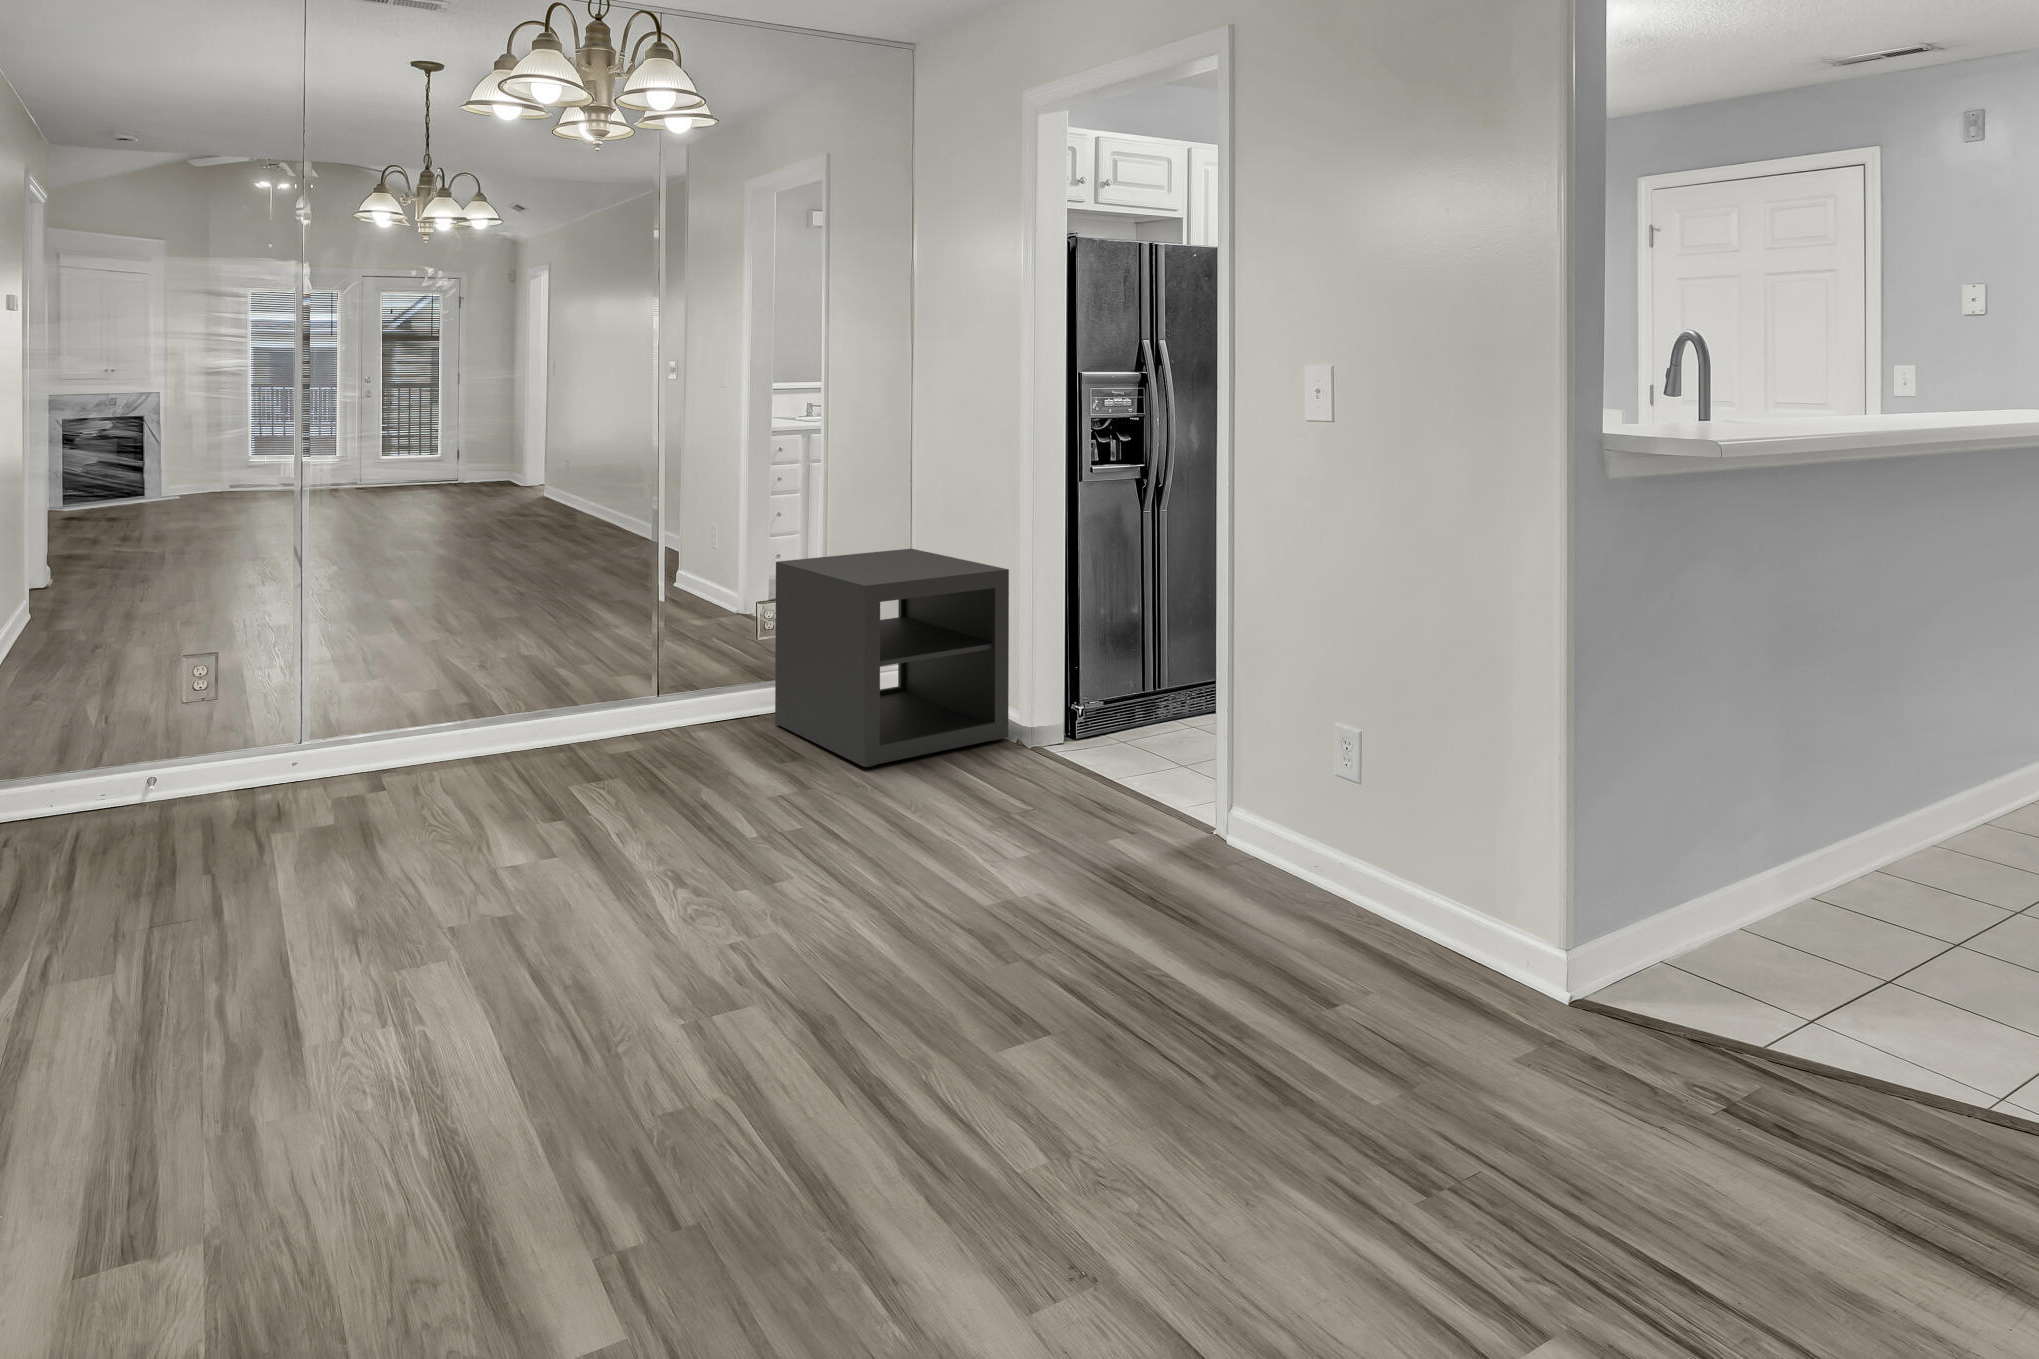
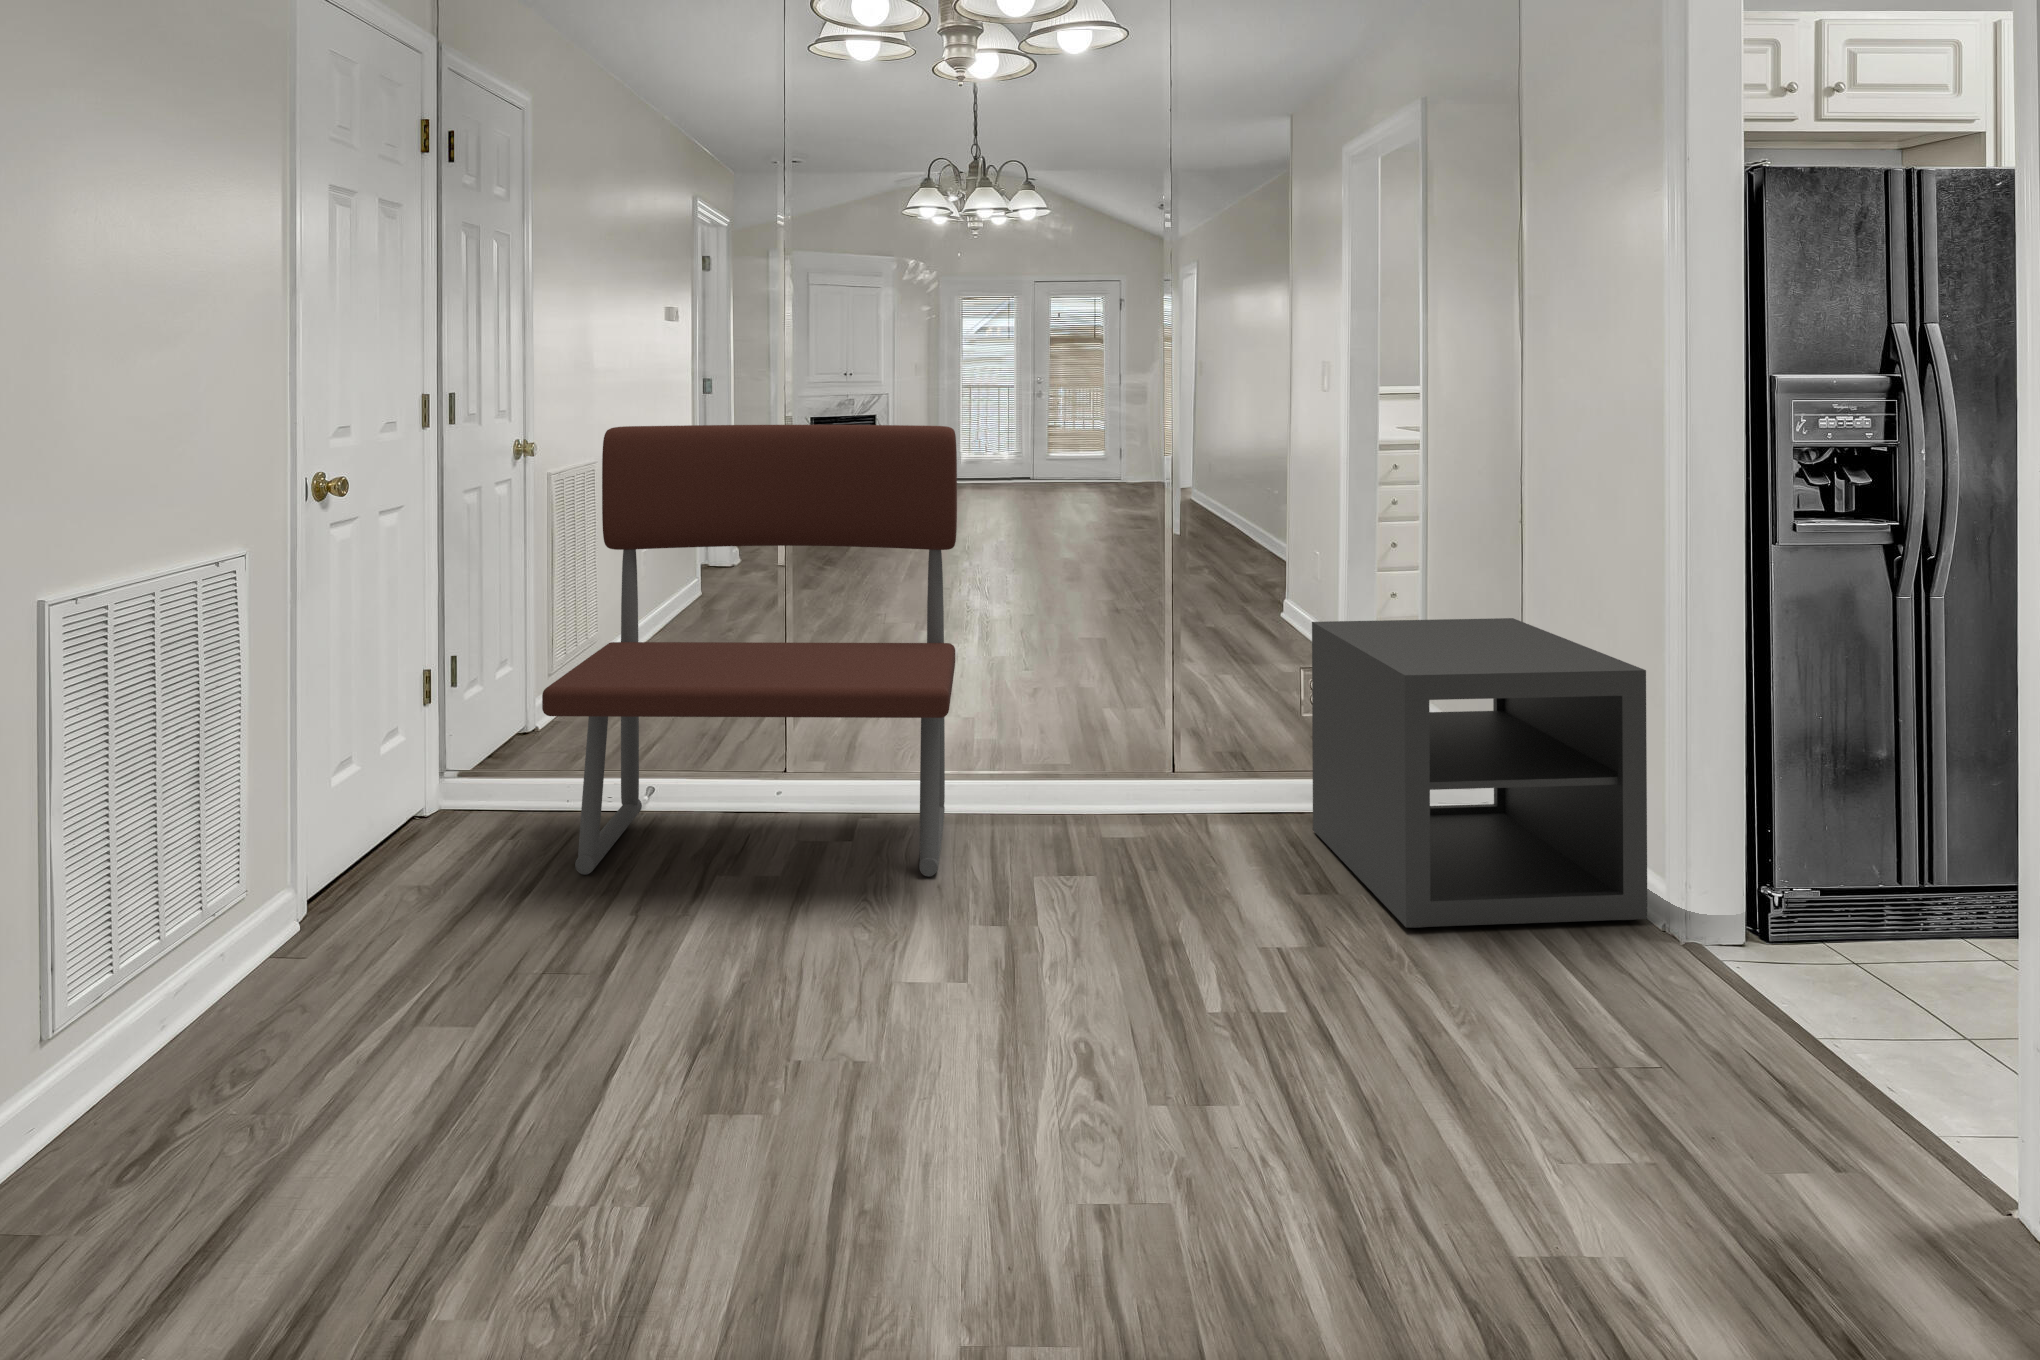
bench: none [93,414,511,858] -> present [542,425,957,876]

